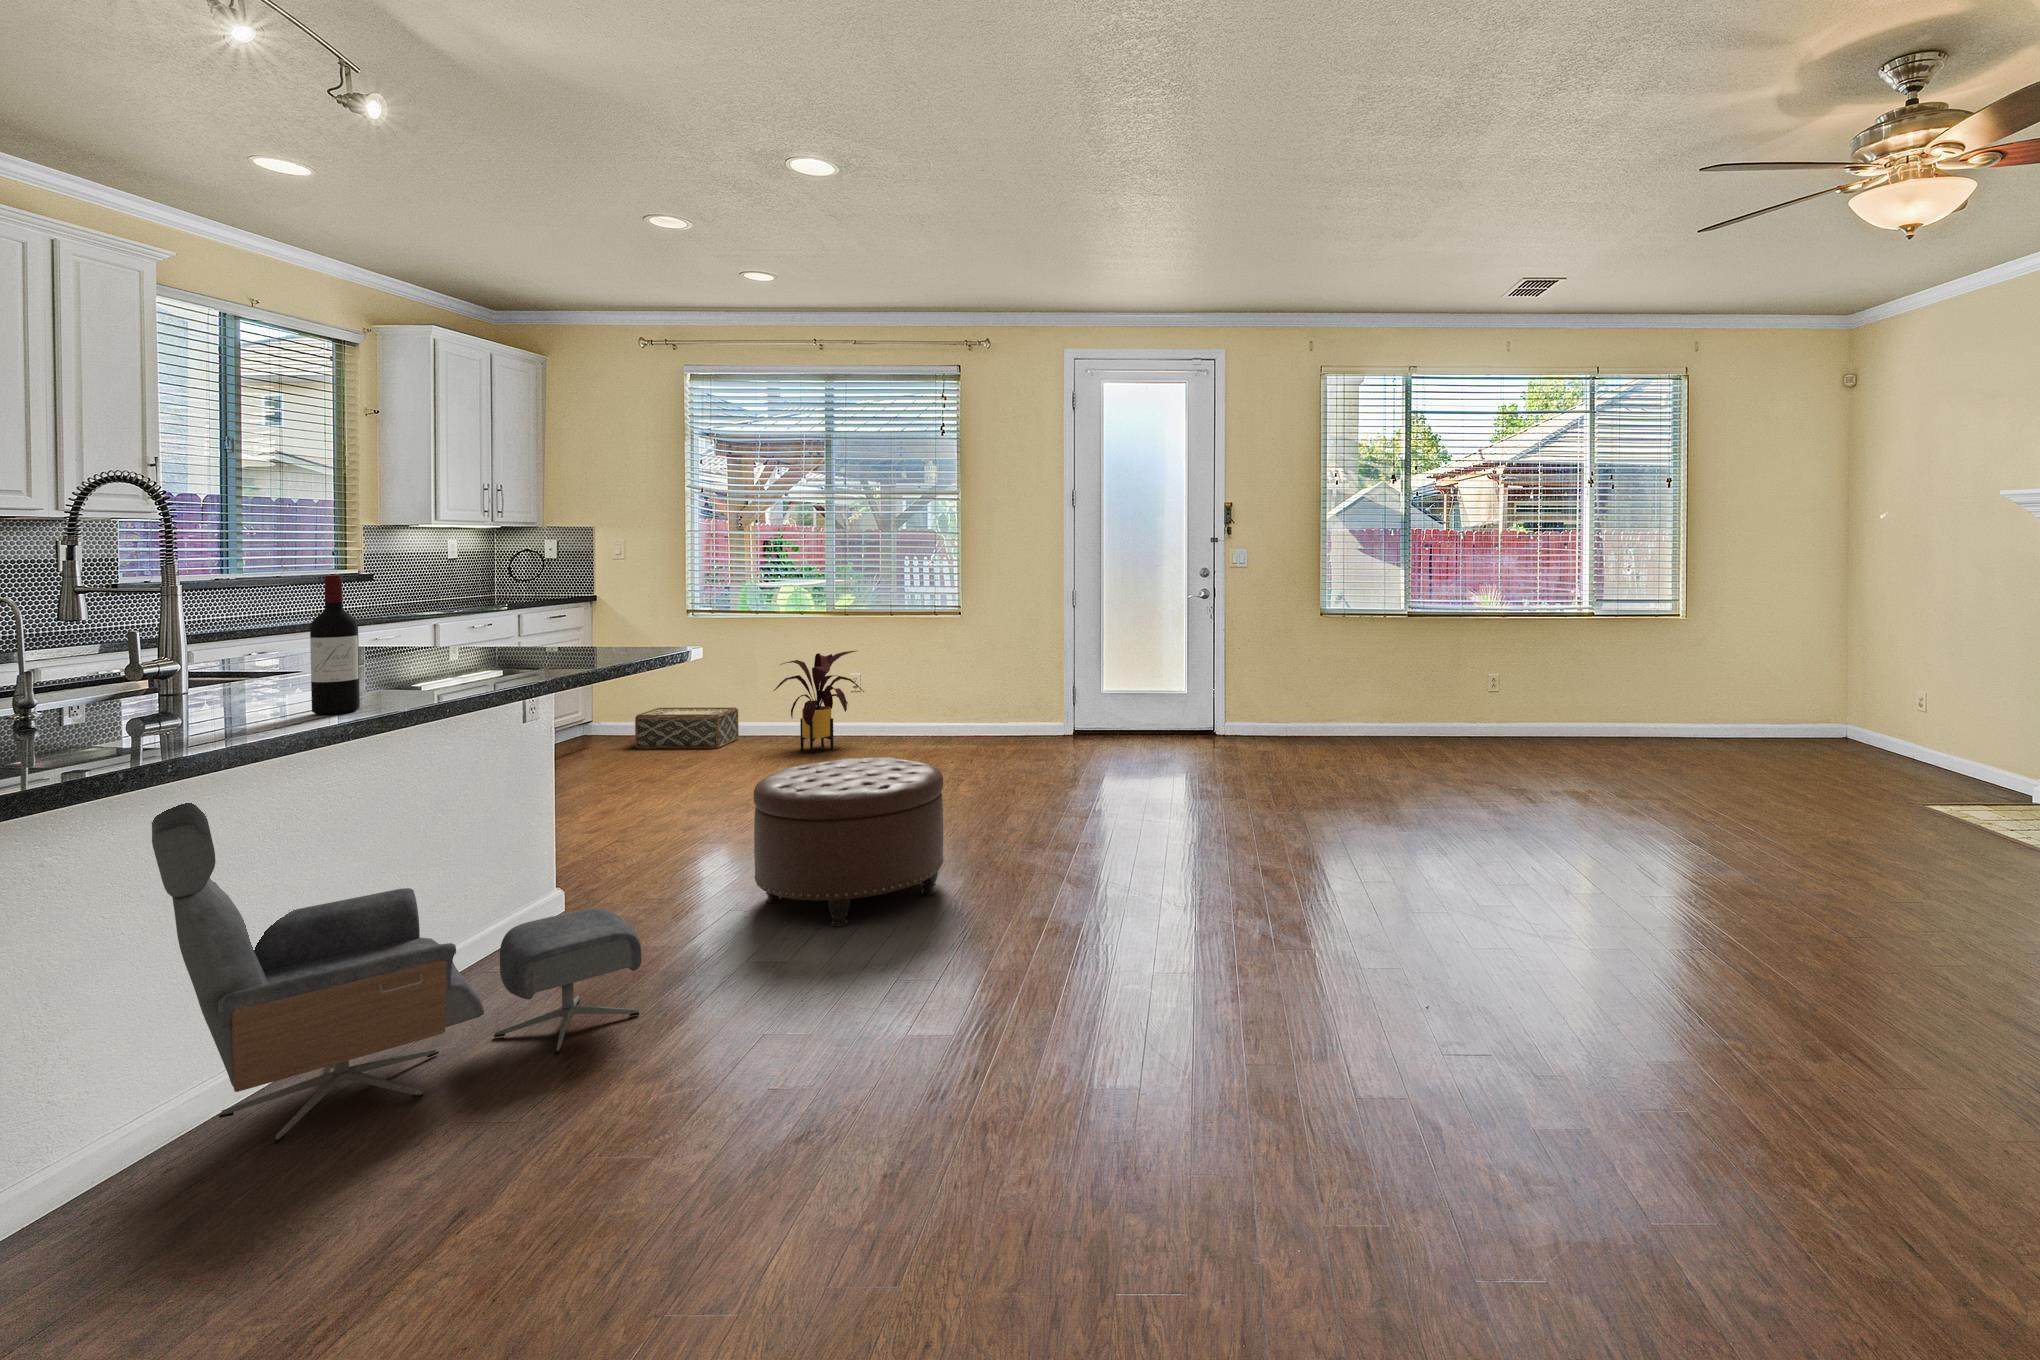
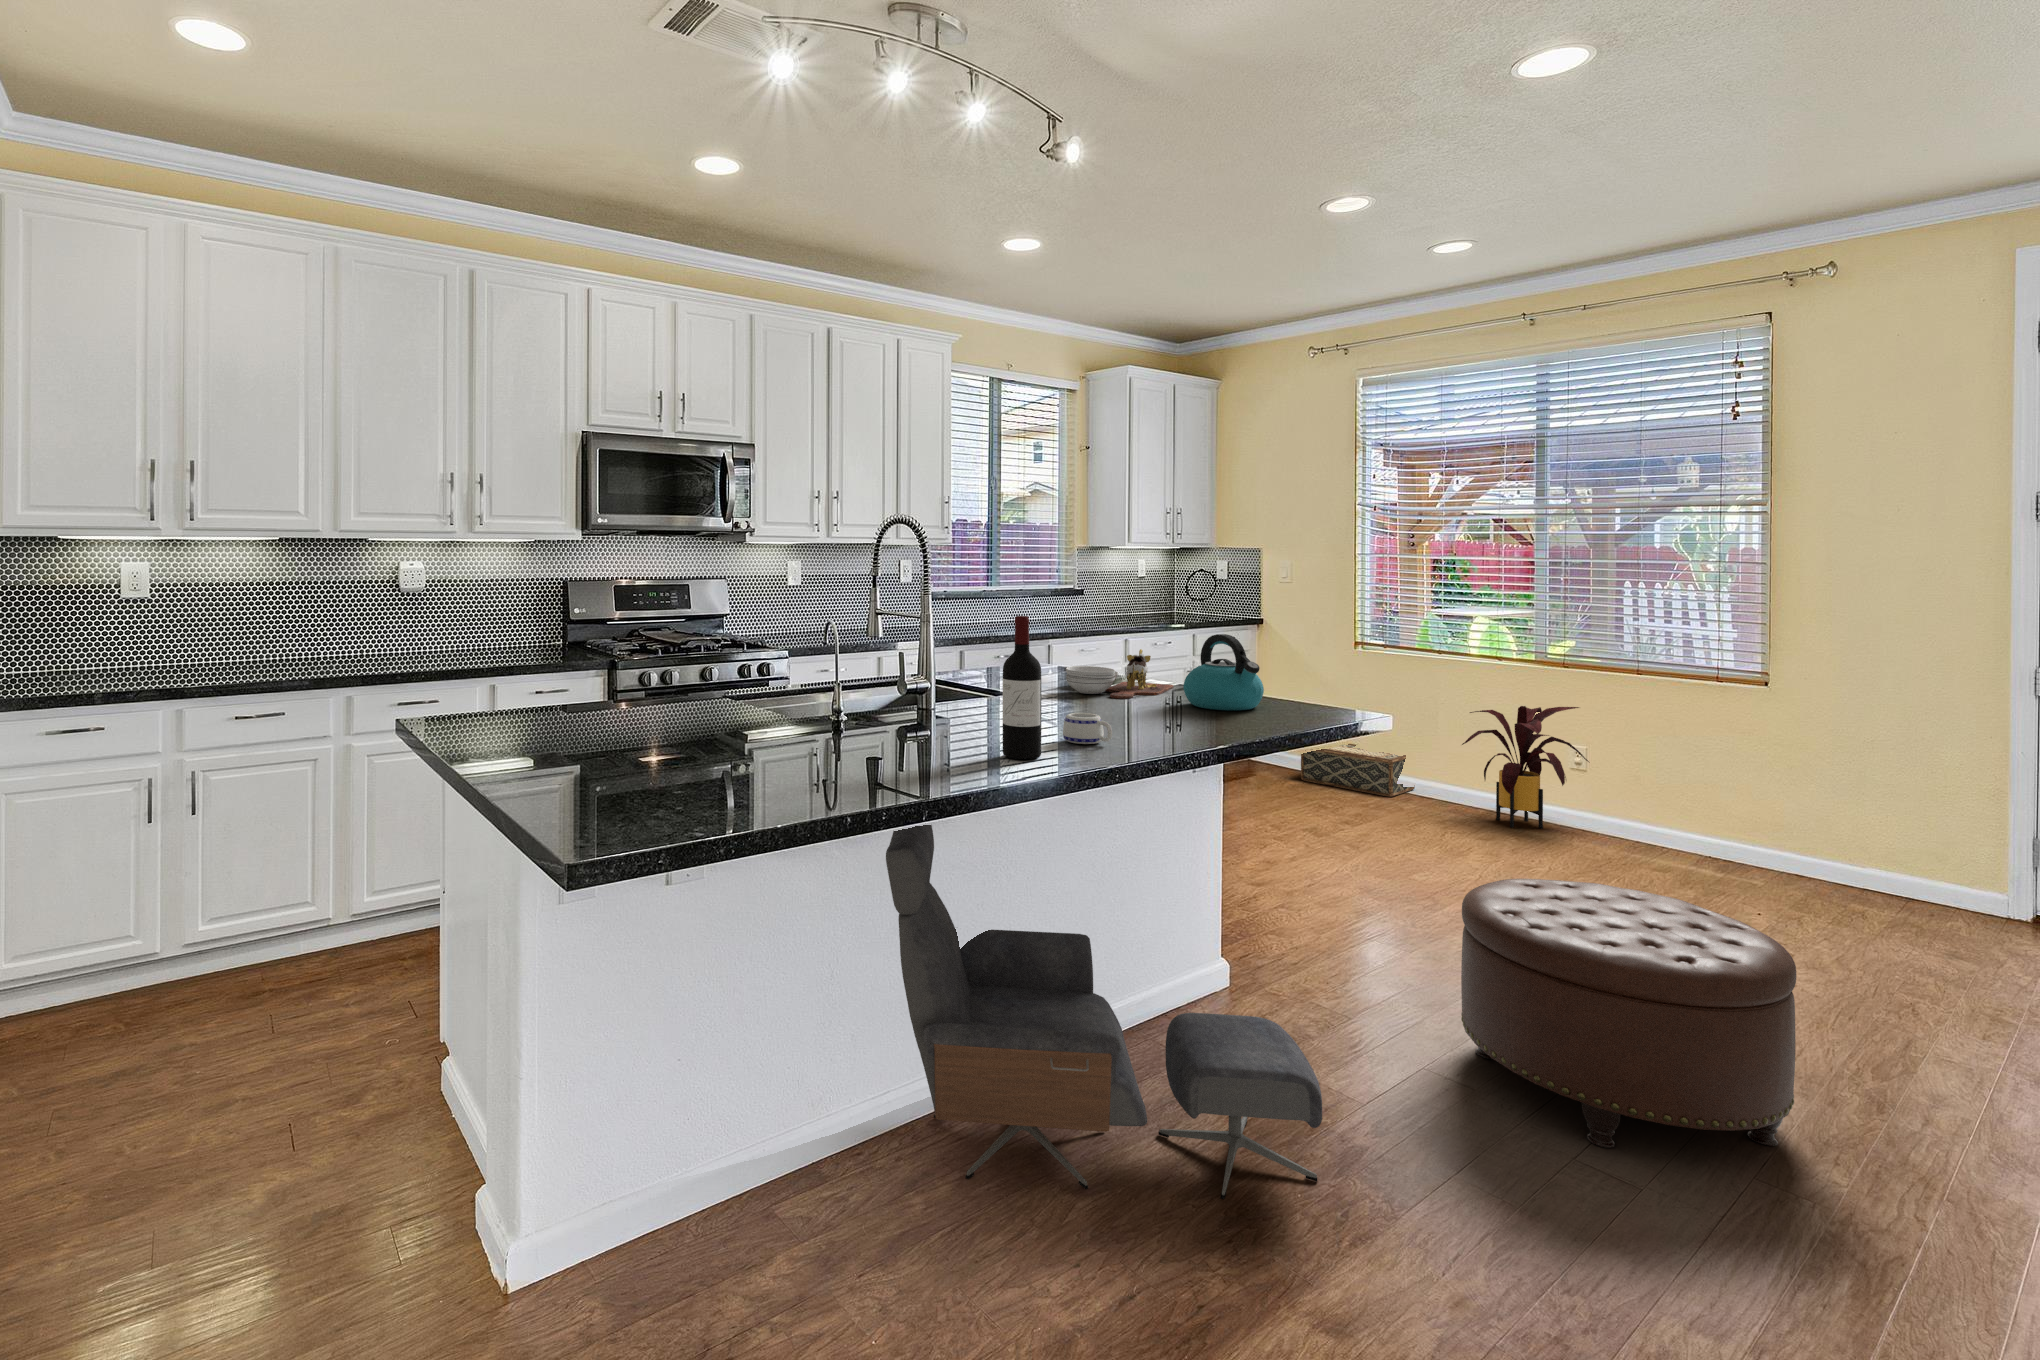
kettle: none [510,595,589,662] -> present [1183,634,1264,710]
cutting board: none [370,618,498,665] -> present [1066,649,1174,699]
mug: none [381,669,438,697] -> present [1063,713,1112,744]

